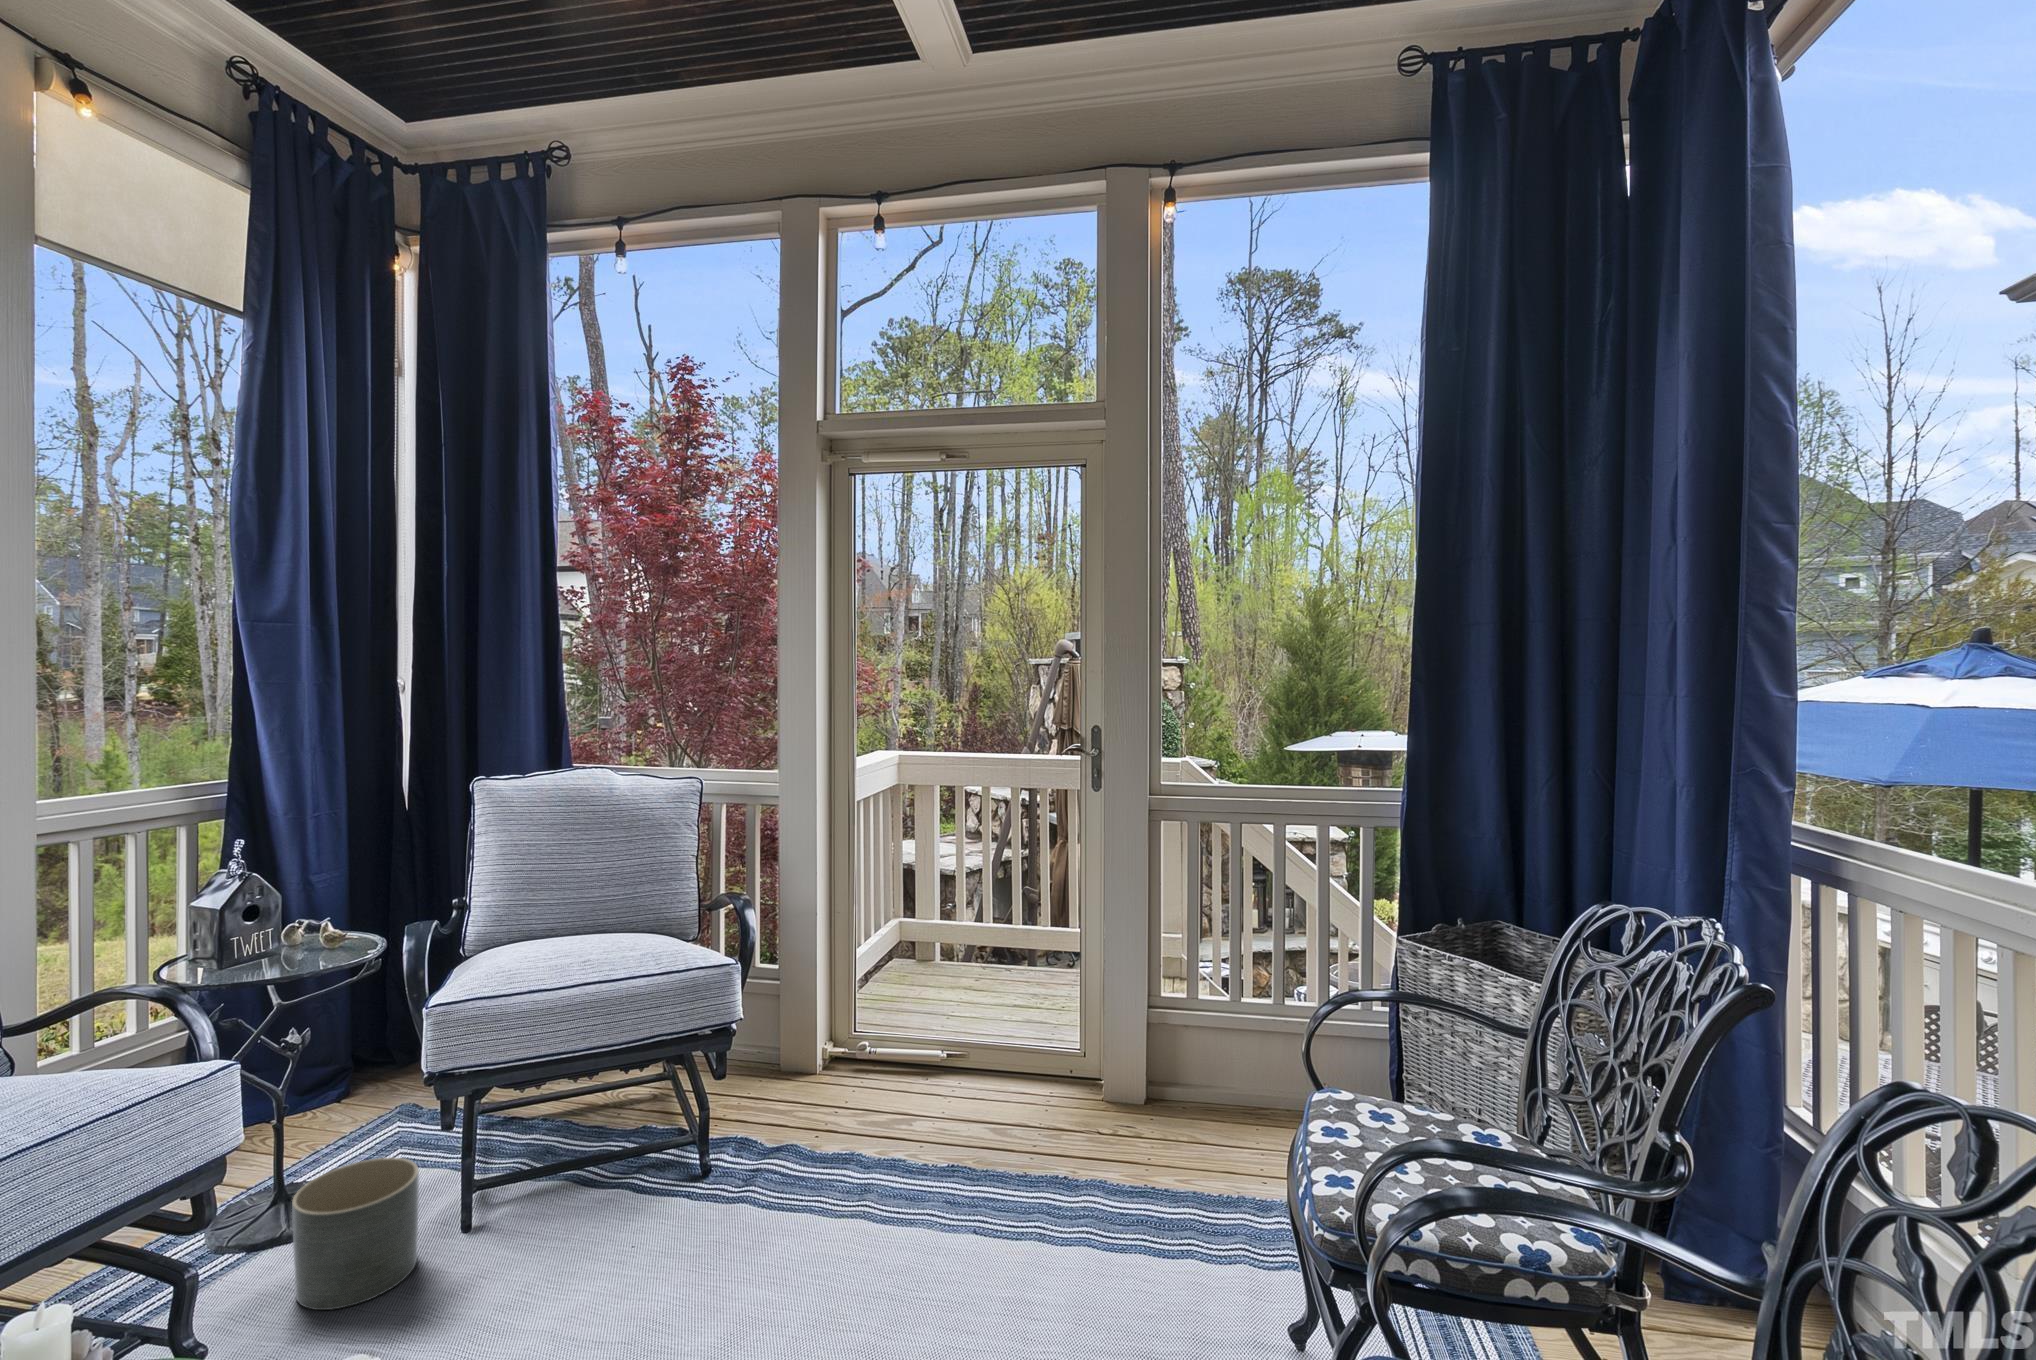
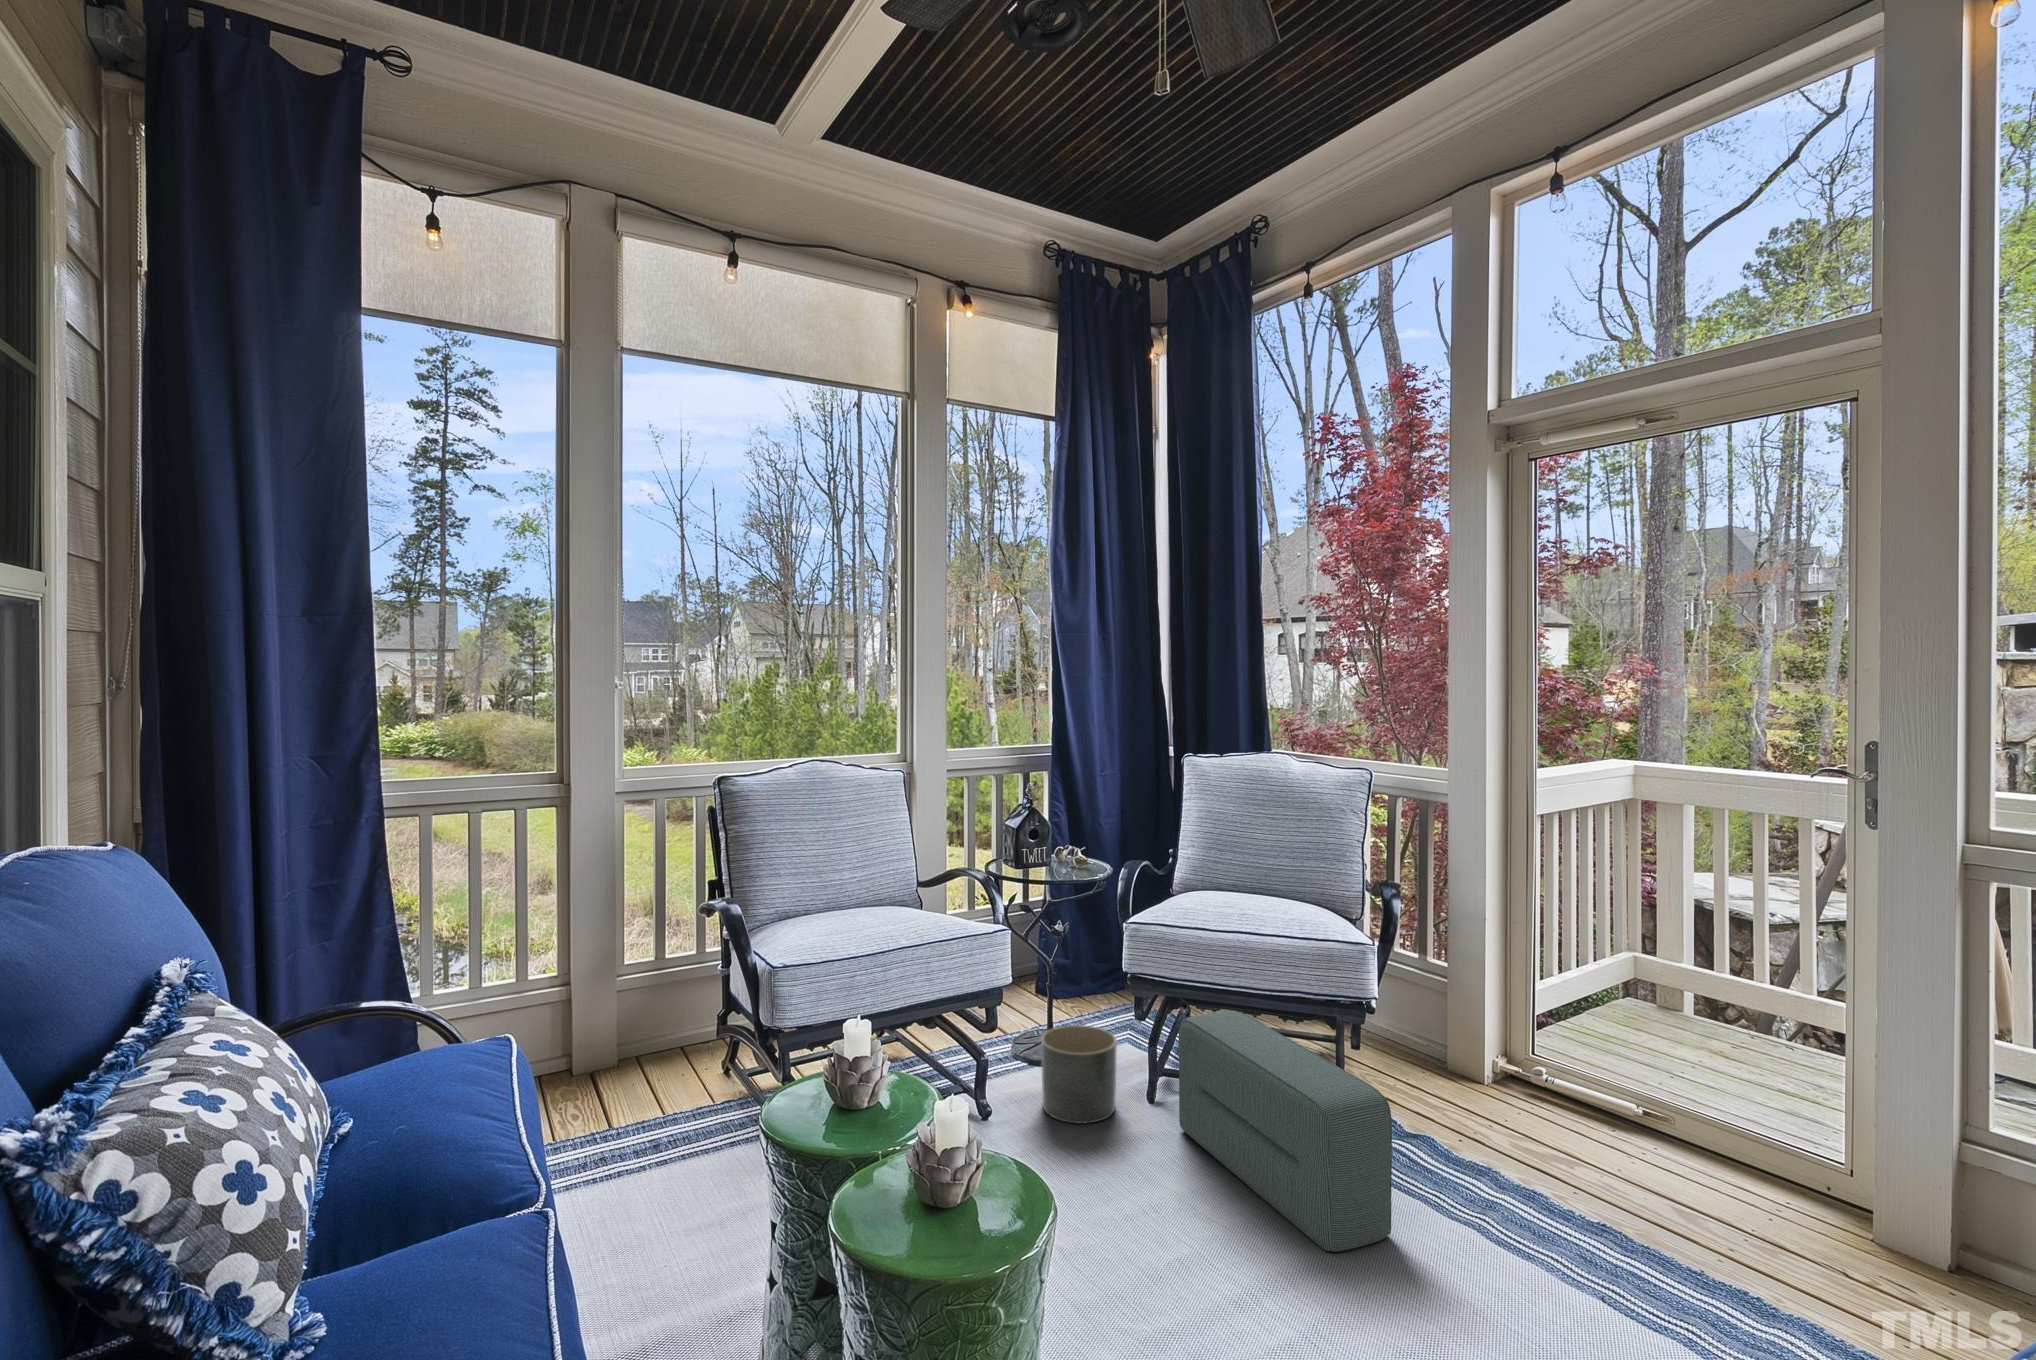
pouf: none [517,1078,797,1312] -> present [1179,1011,1392,1252]

